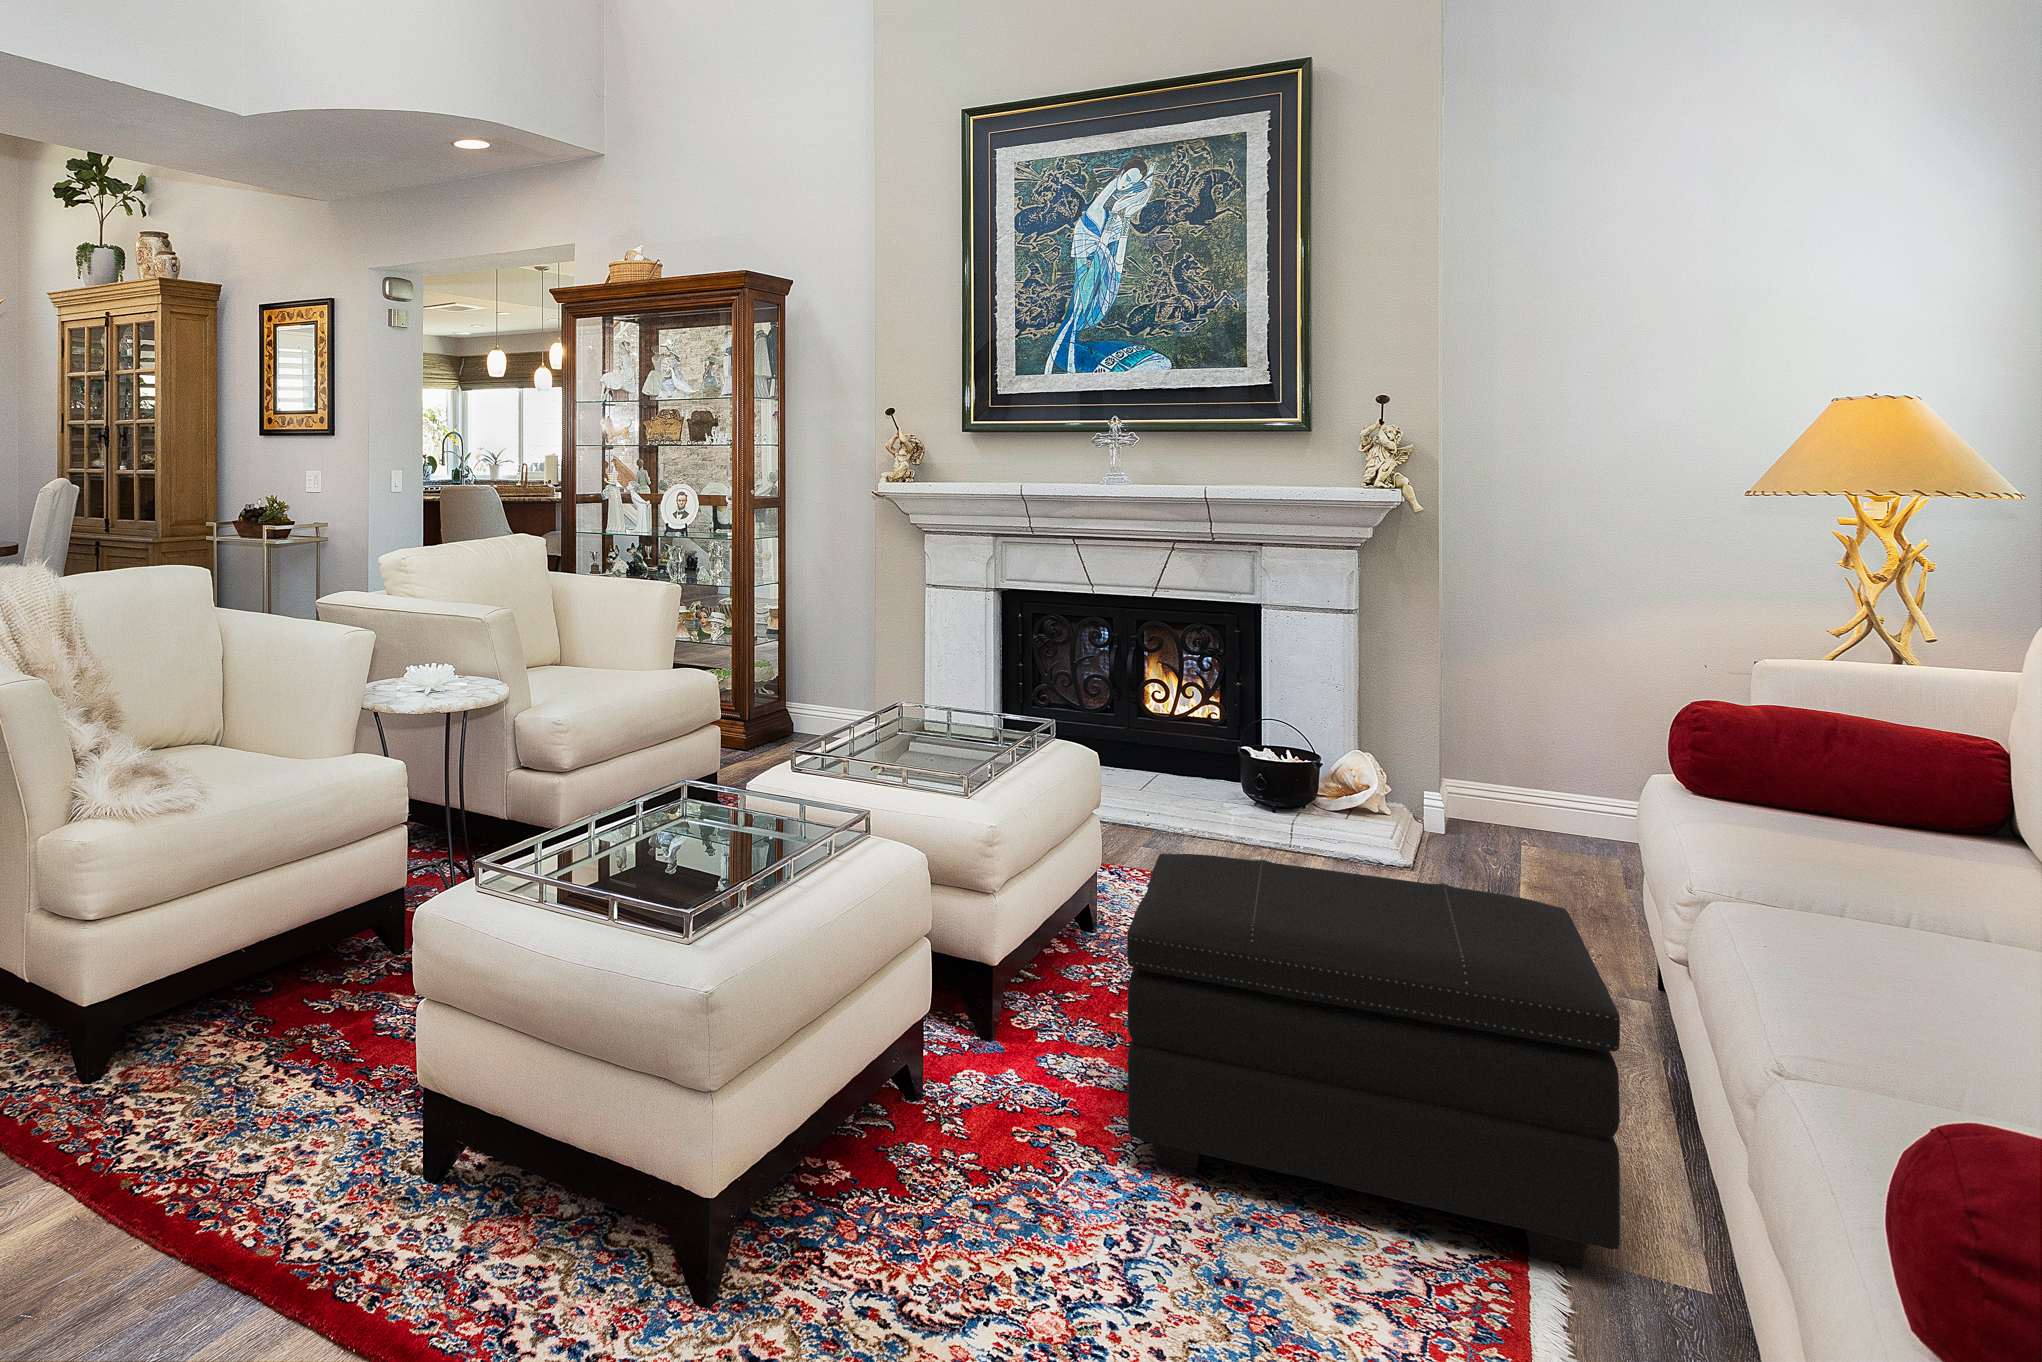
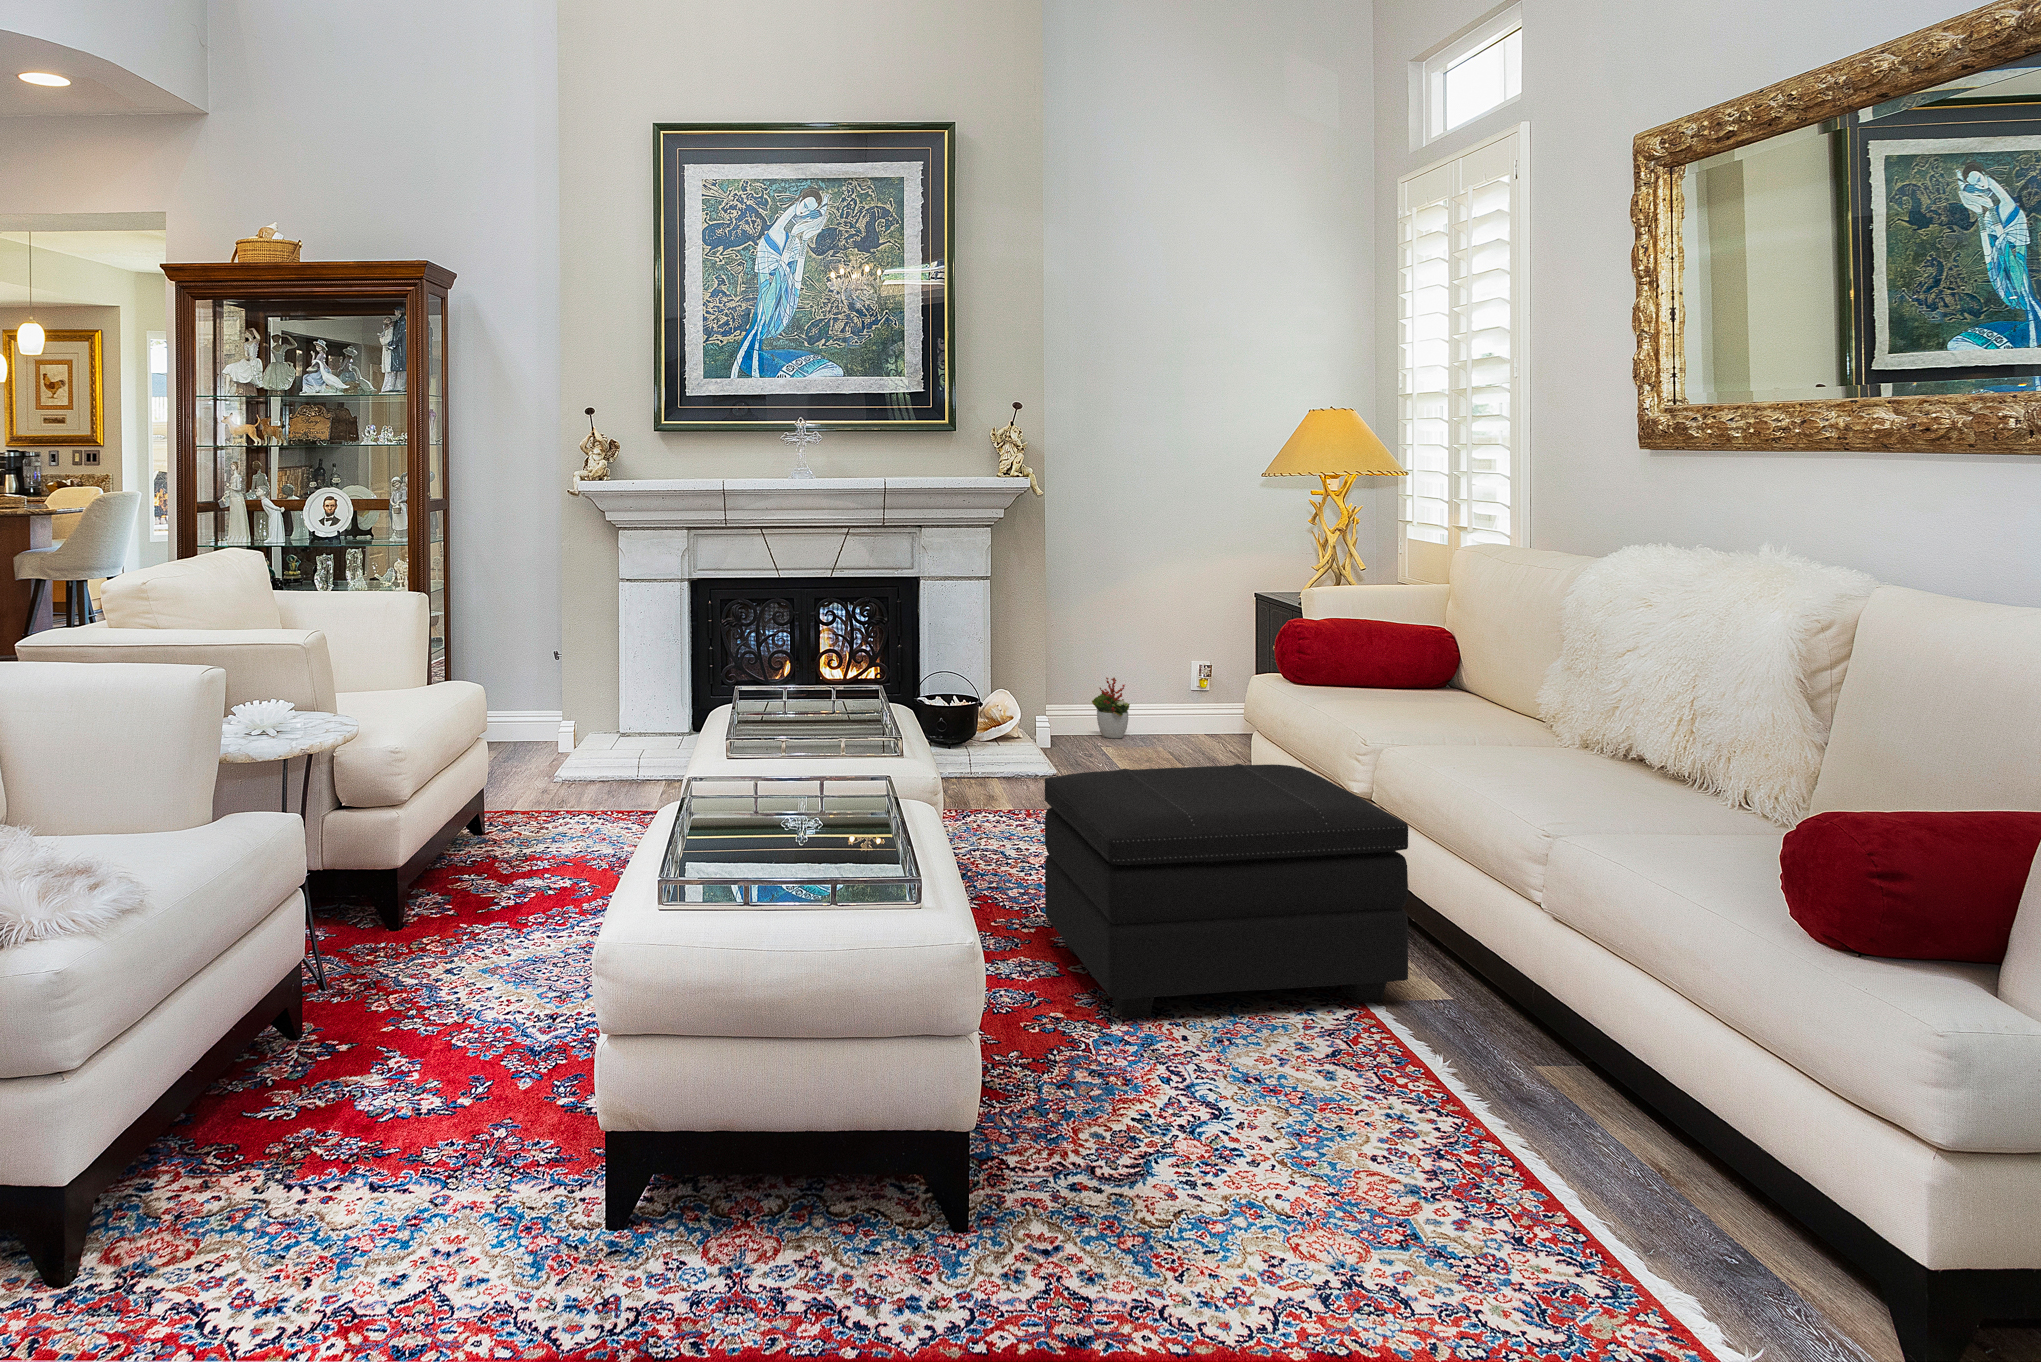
decorative plant: none [1528,762,1587,847] -> present [1092,678,1130,738]

